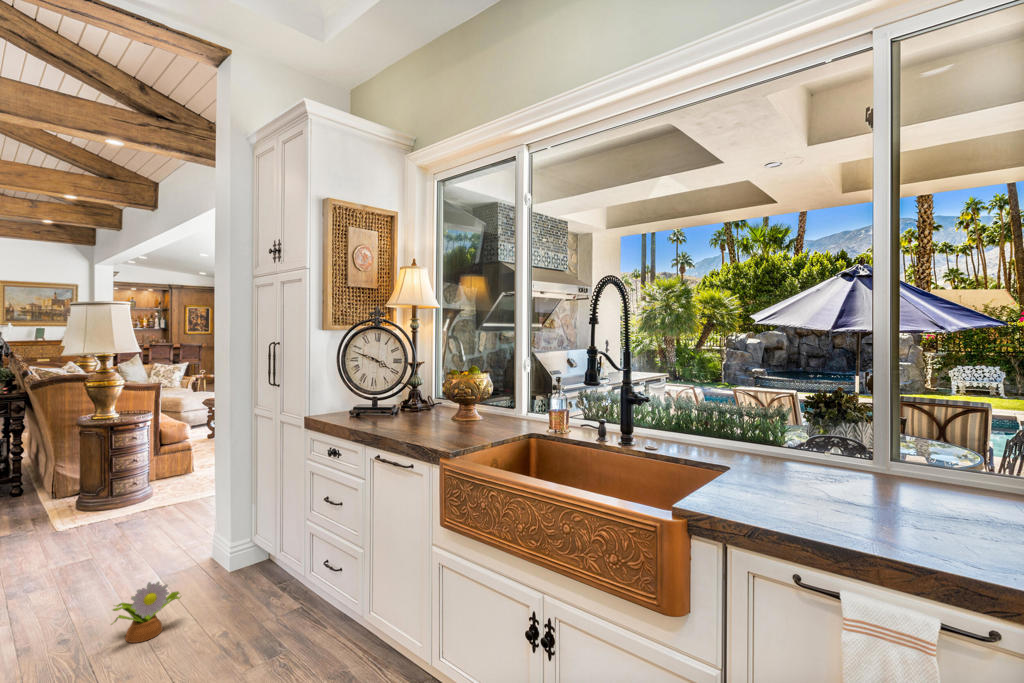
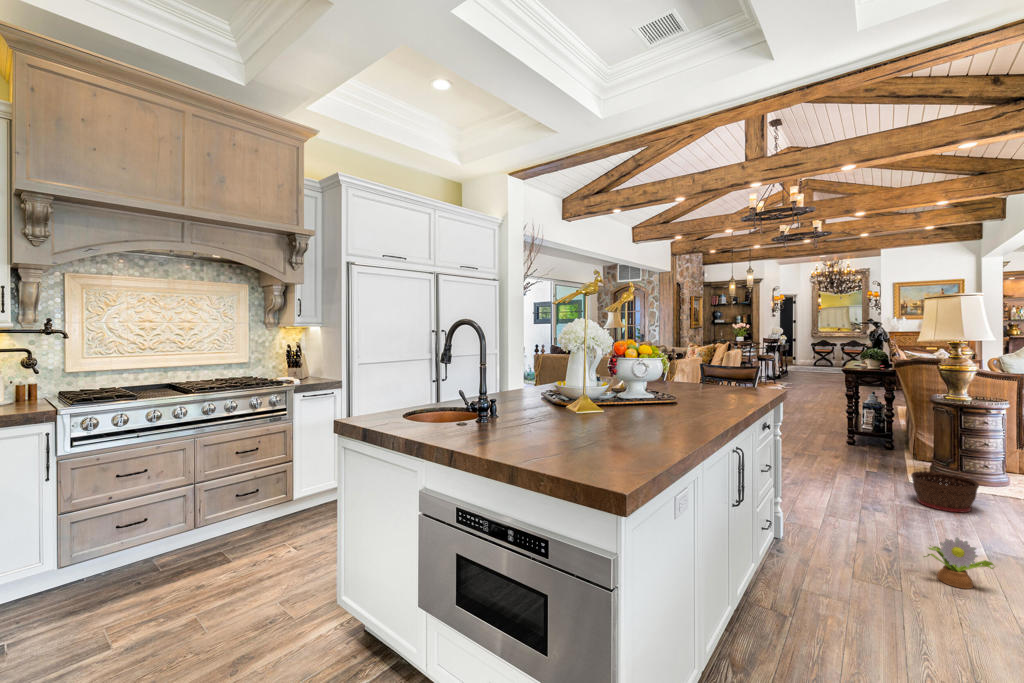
basket: none [65,504,139,553] -> present [911,471,979,512]

